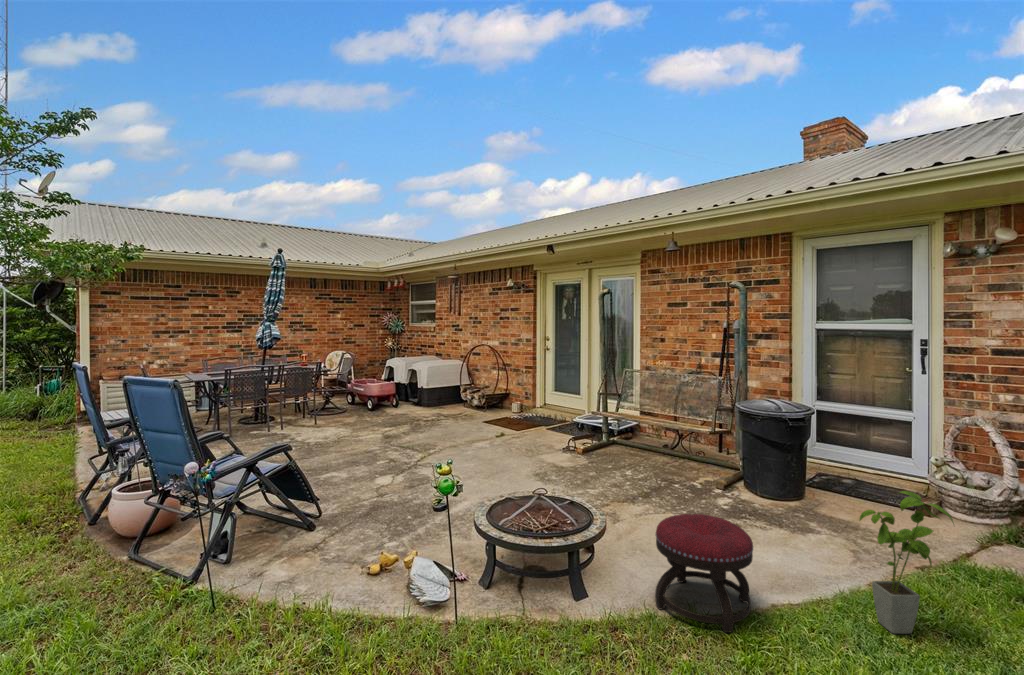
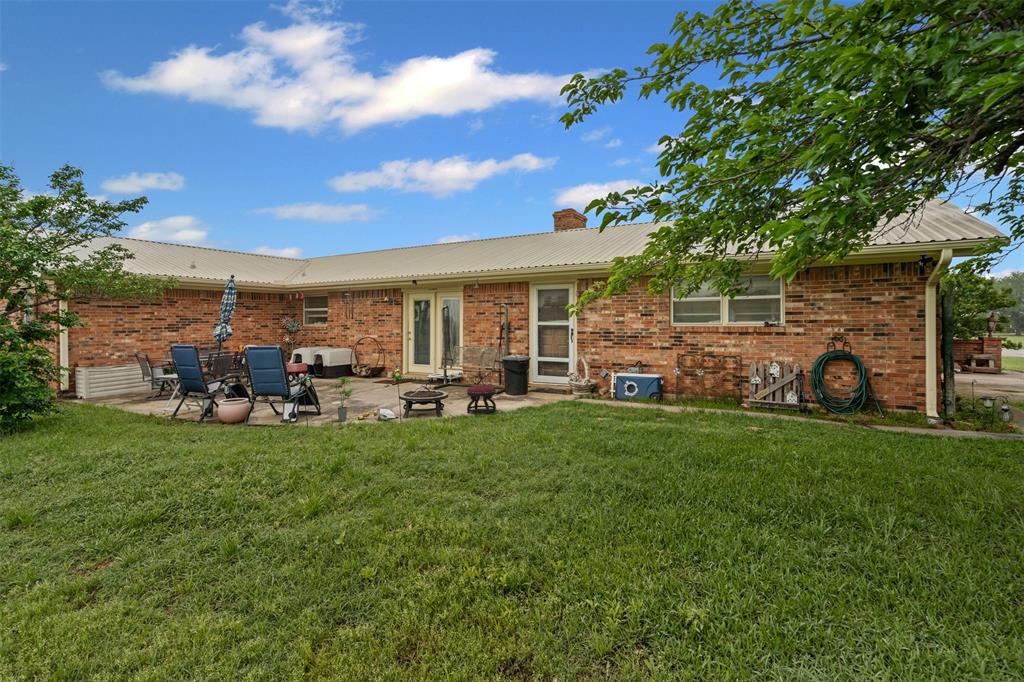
house plant: present [859,491,954,634] -> present [334,377,356,421]

